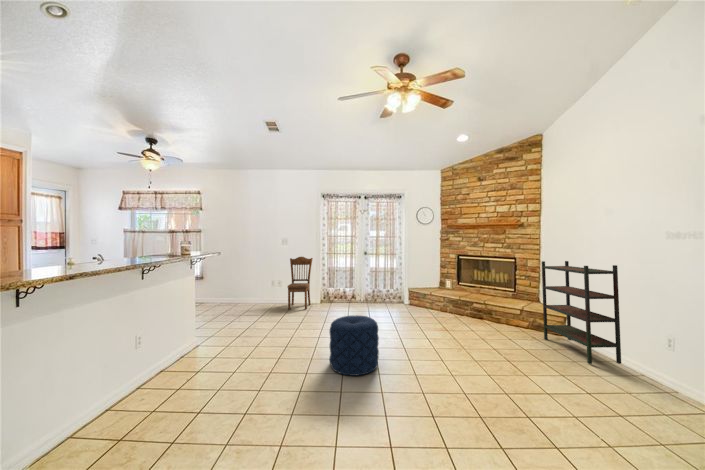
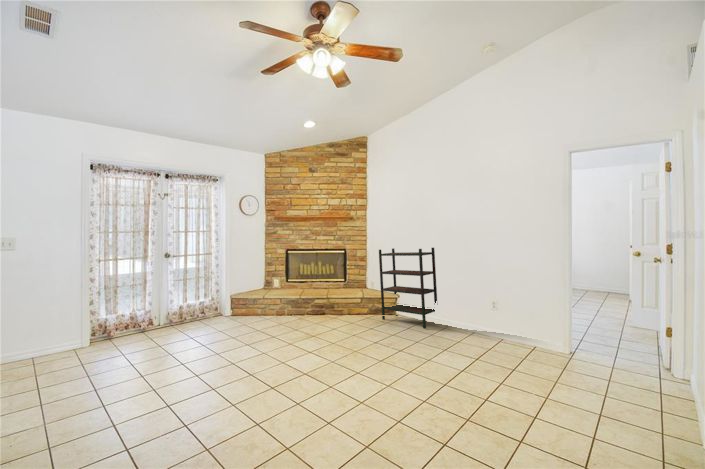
dining chair: present [288,257,313,309] -> none [14,268,70,368]
pouf: present [330,315,379,376] -> none [208,330,282,416]

